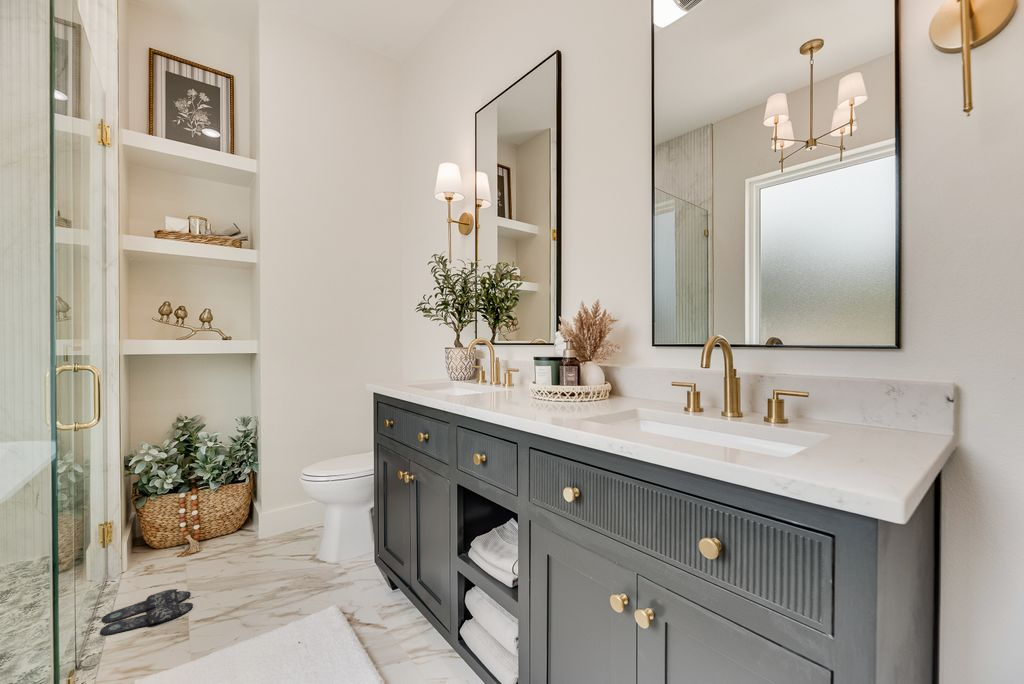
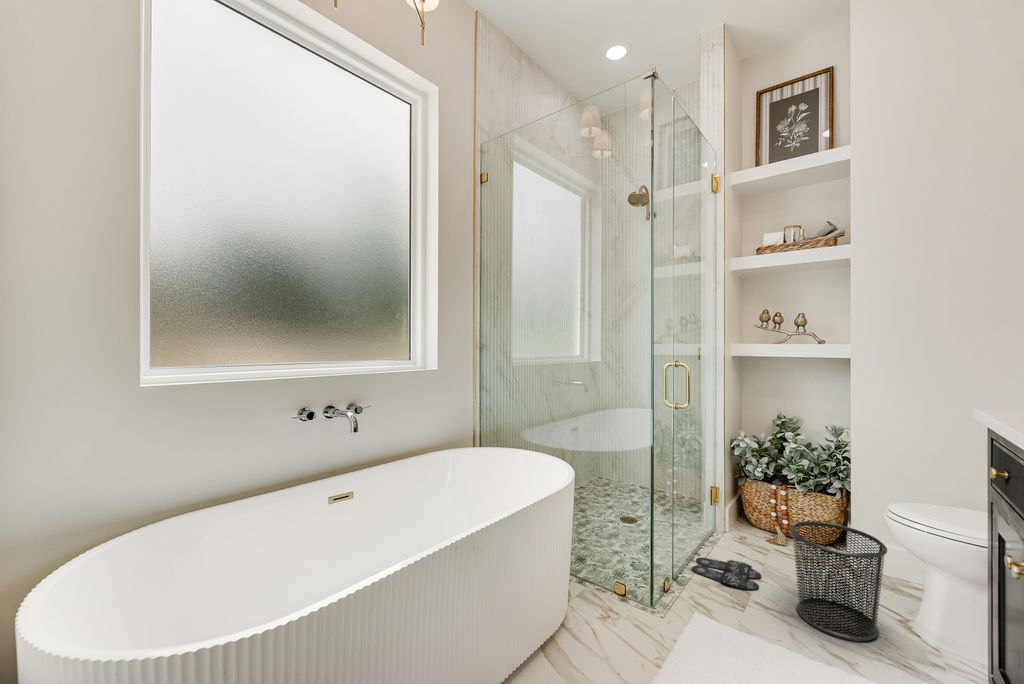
waste bin: none [229,503,310,608] -> present [790,522,887,641]

